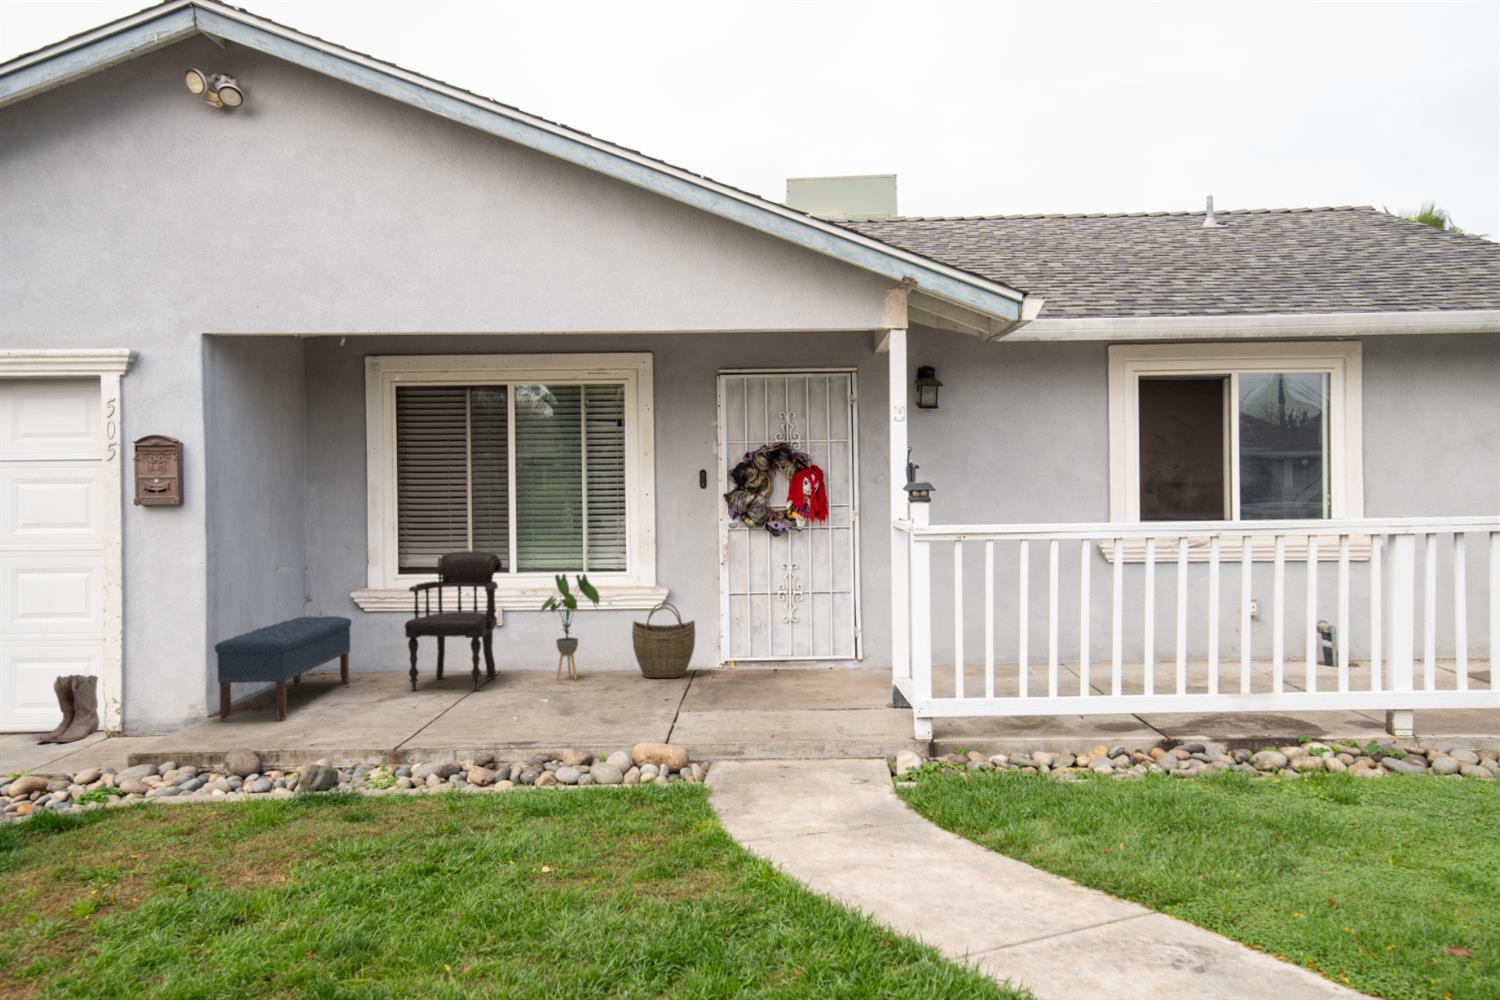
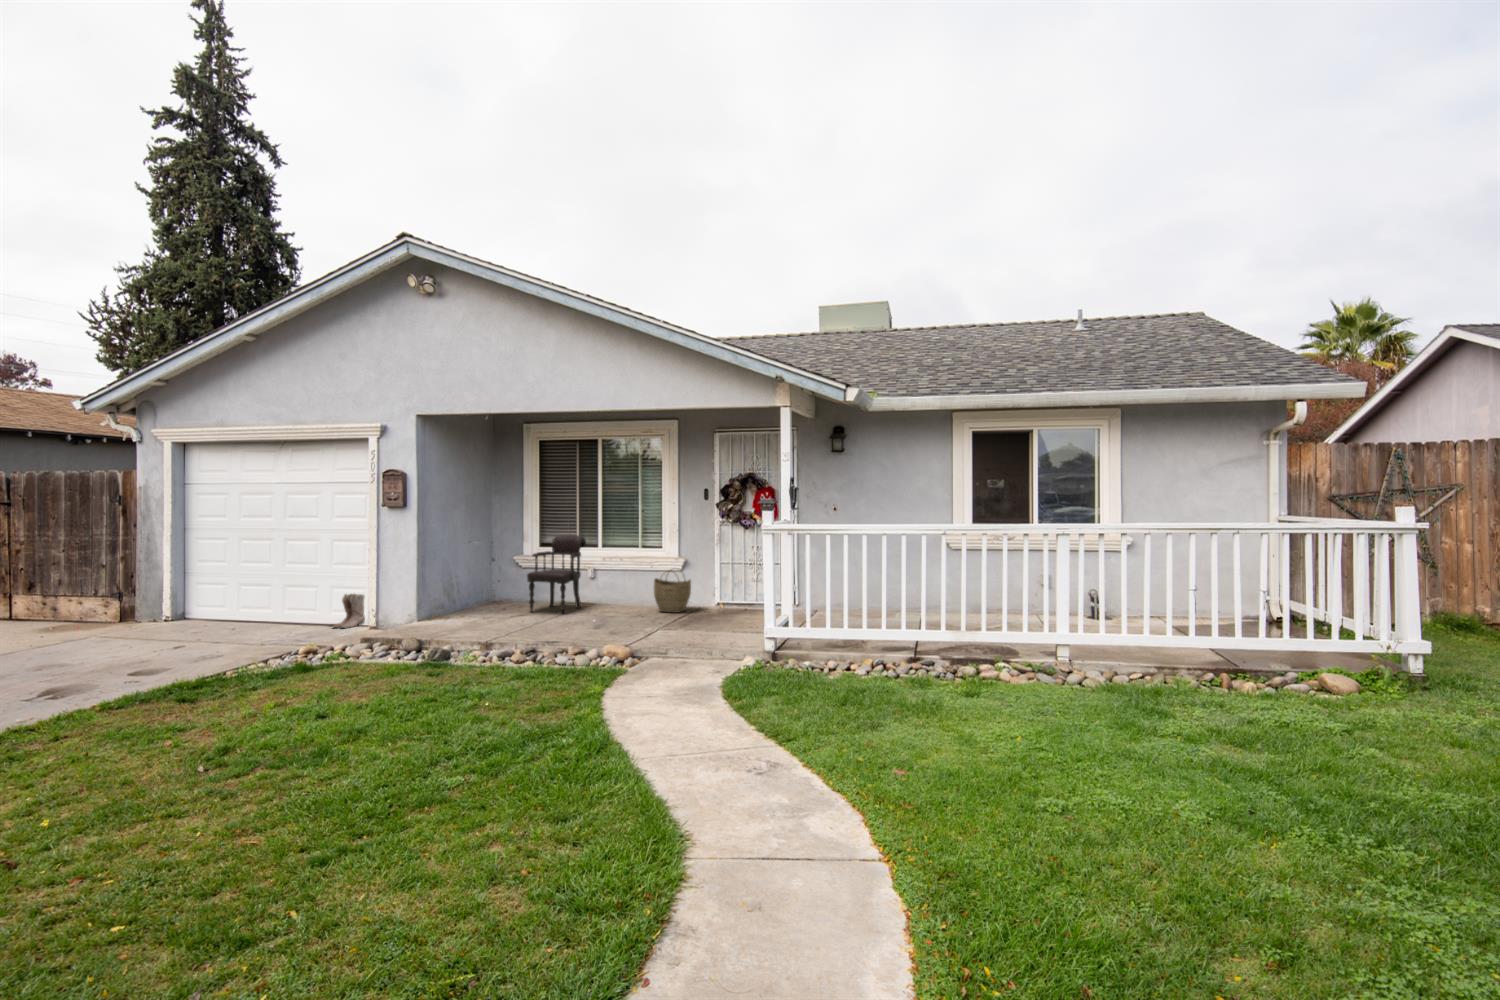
house plant: present [541,574,600,679] -> none [600,549,637,611]
bench: present [215,616,351,721] -> none [420,569,507,623]

